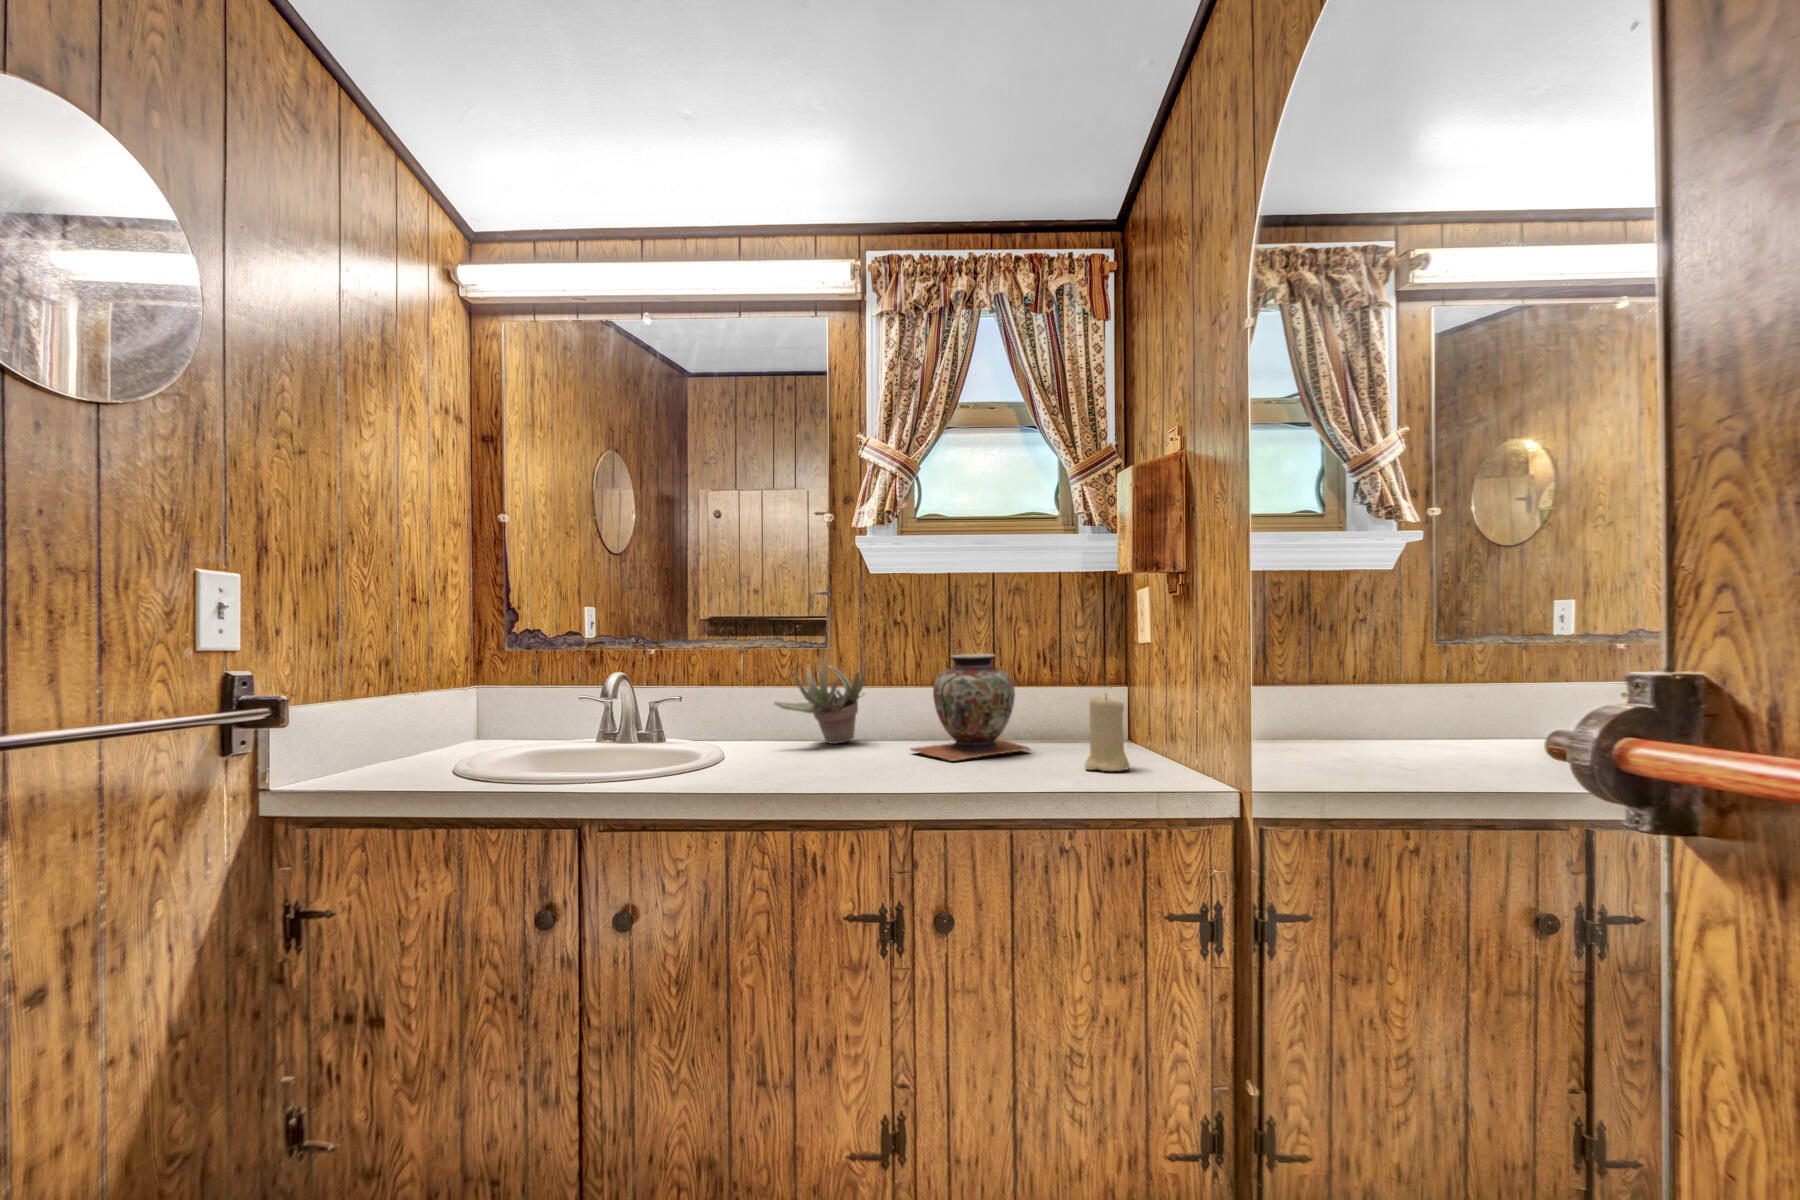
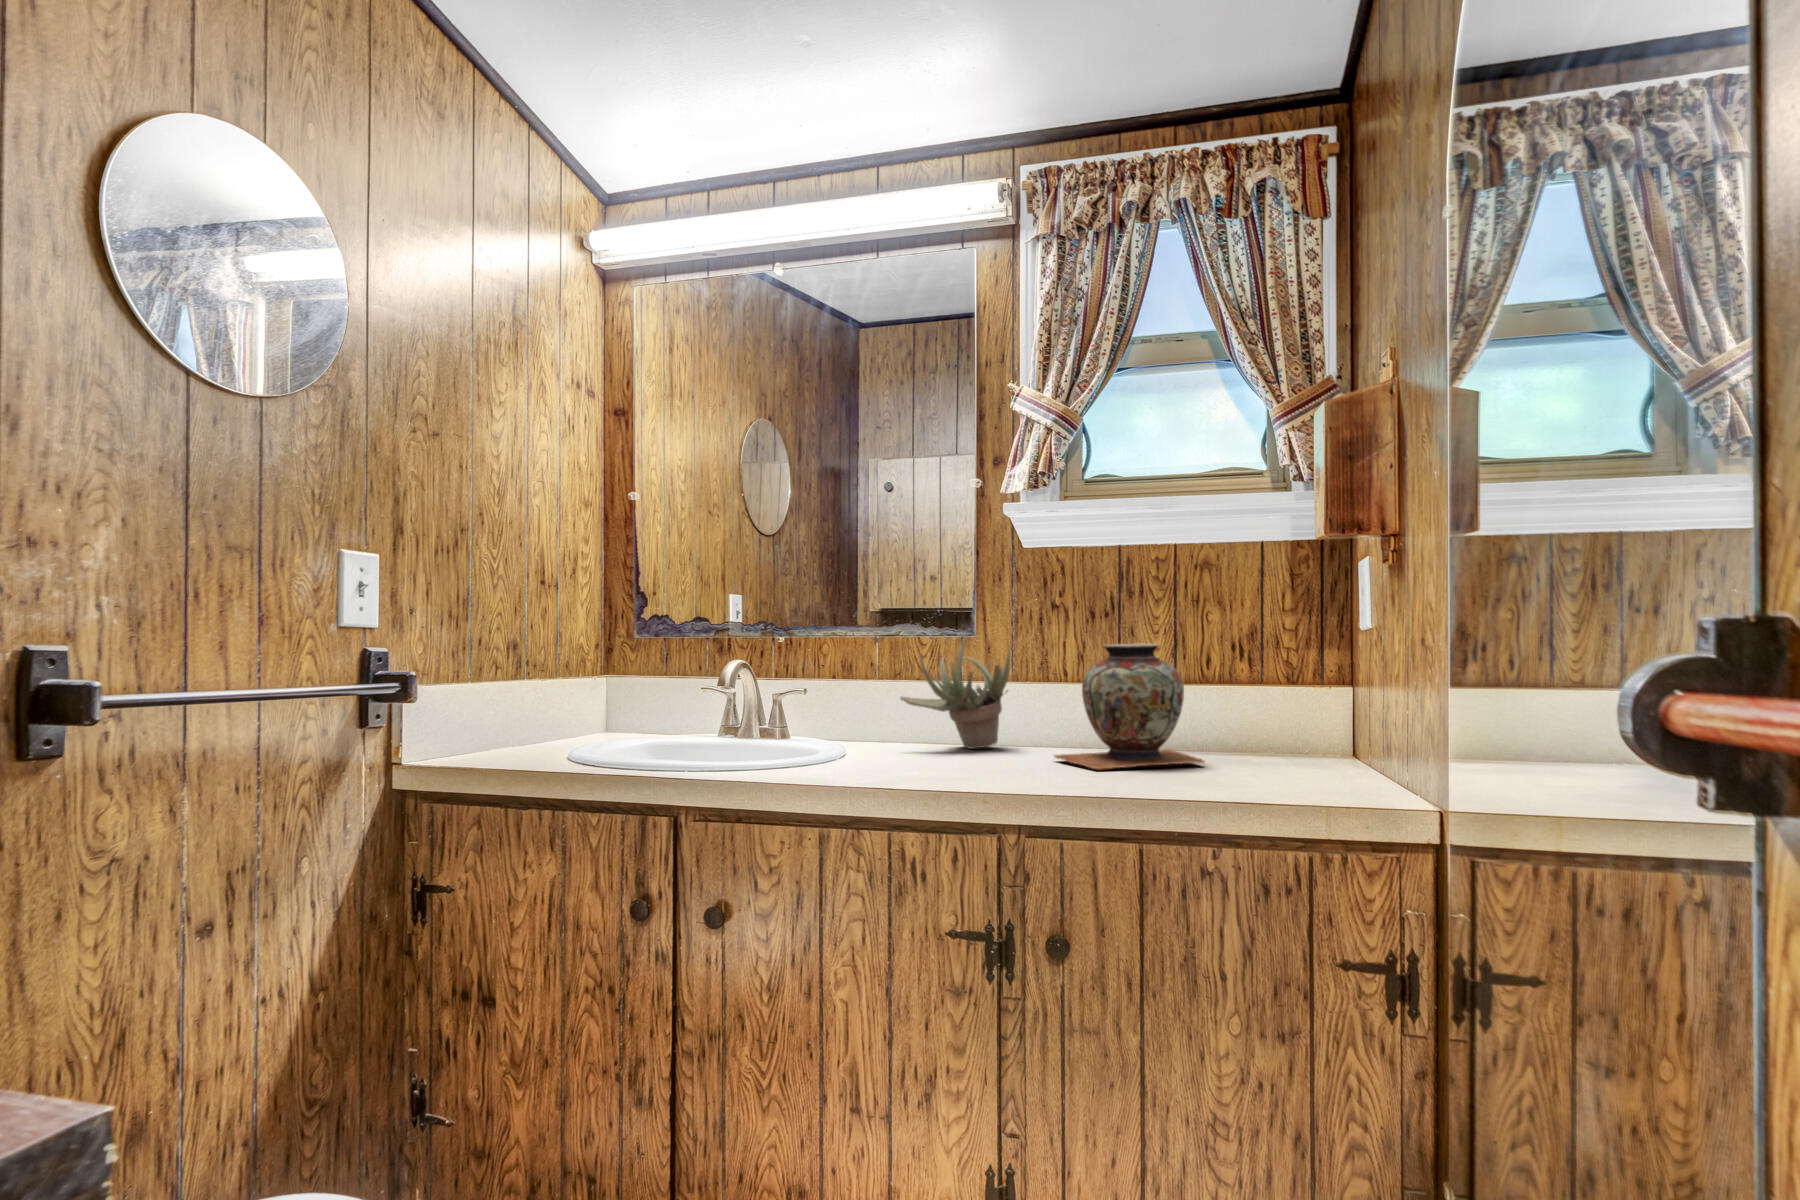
candle: present [1085,697,1130,771] -> none [1257,690,1319,788]

